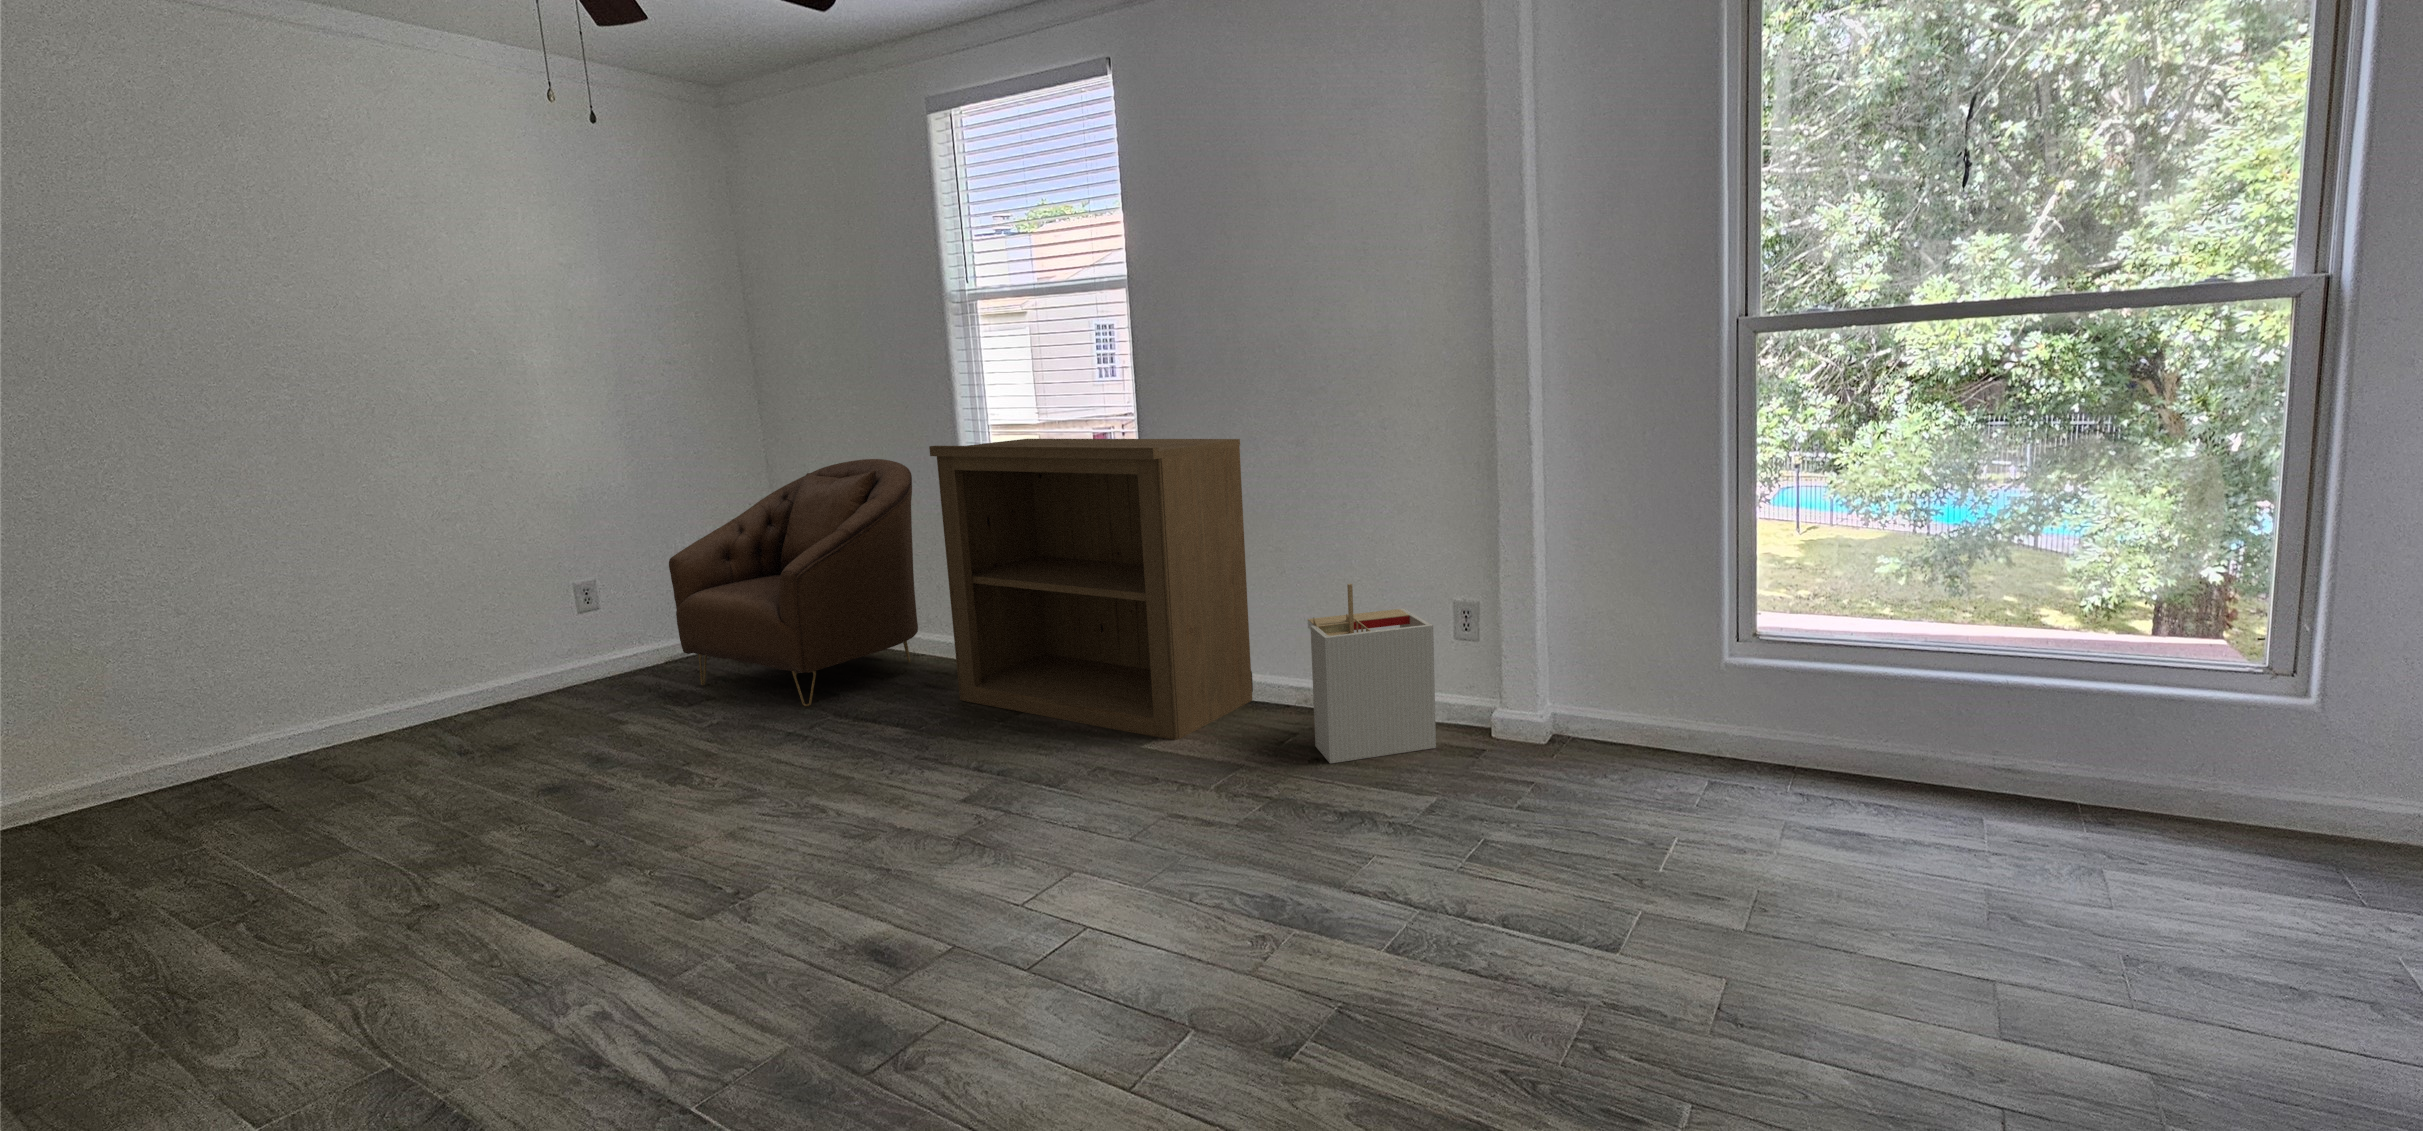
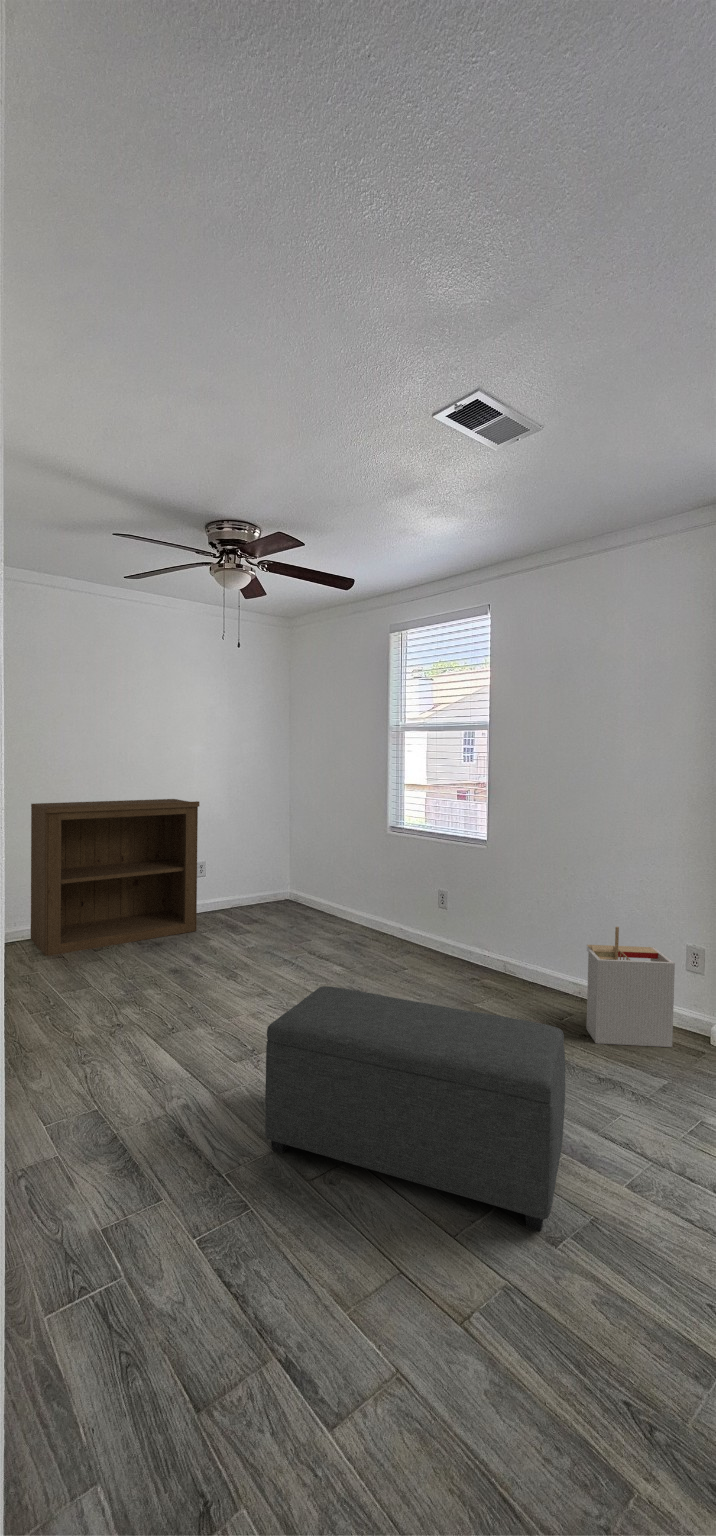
bookshelf: present [929,439,1253,740] -> present [31,799,200,956]
armchair: present [669,459,918,706] -> none [235,811,358,946]
ottoman: none [748,739,1288,1048] -> present [265,986,565,1231]

